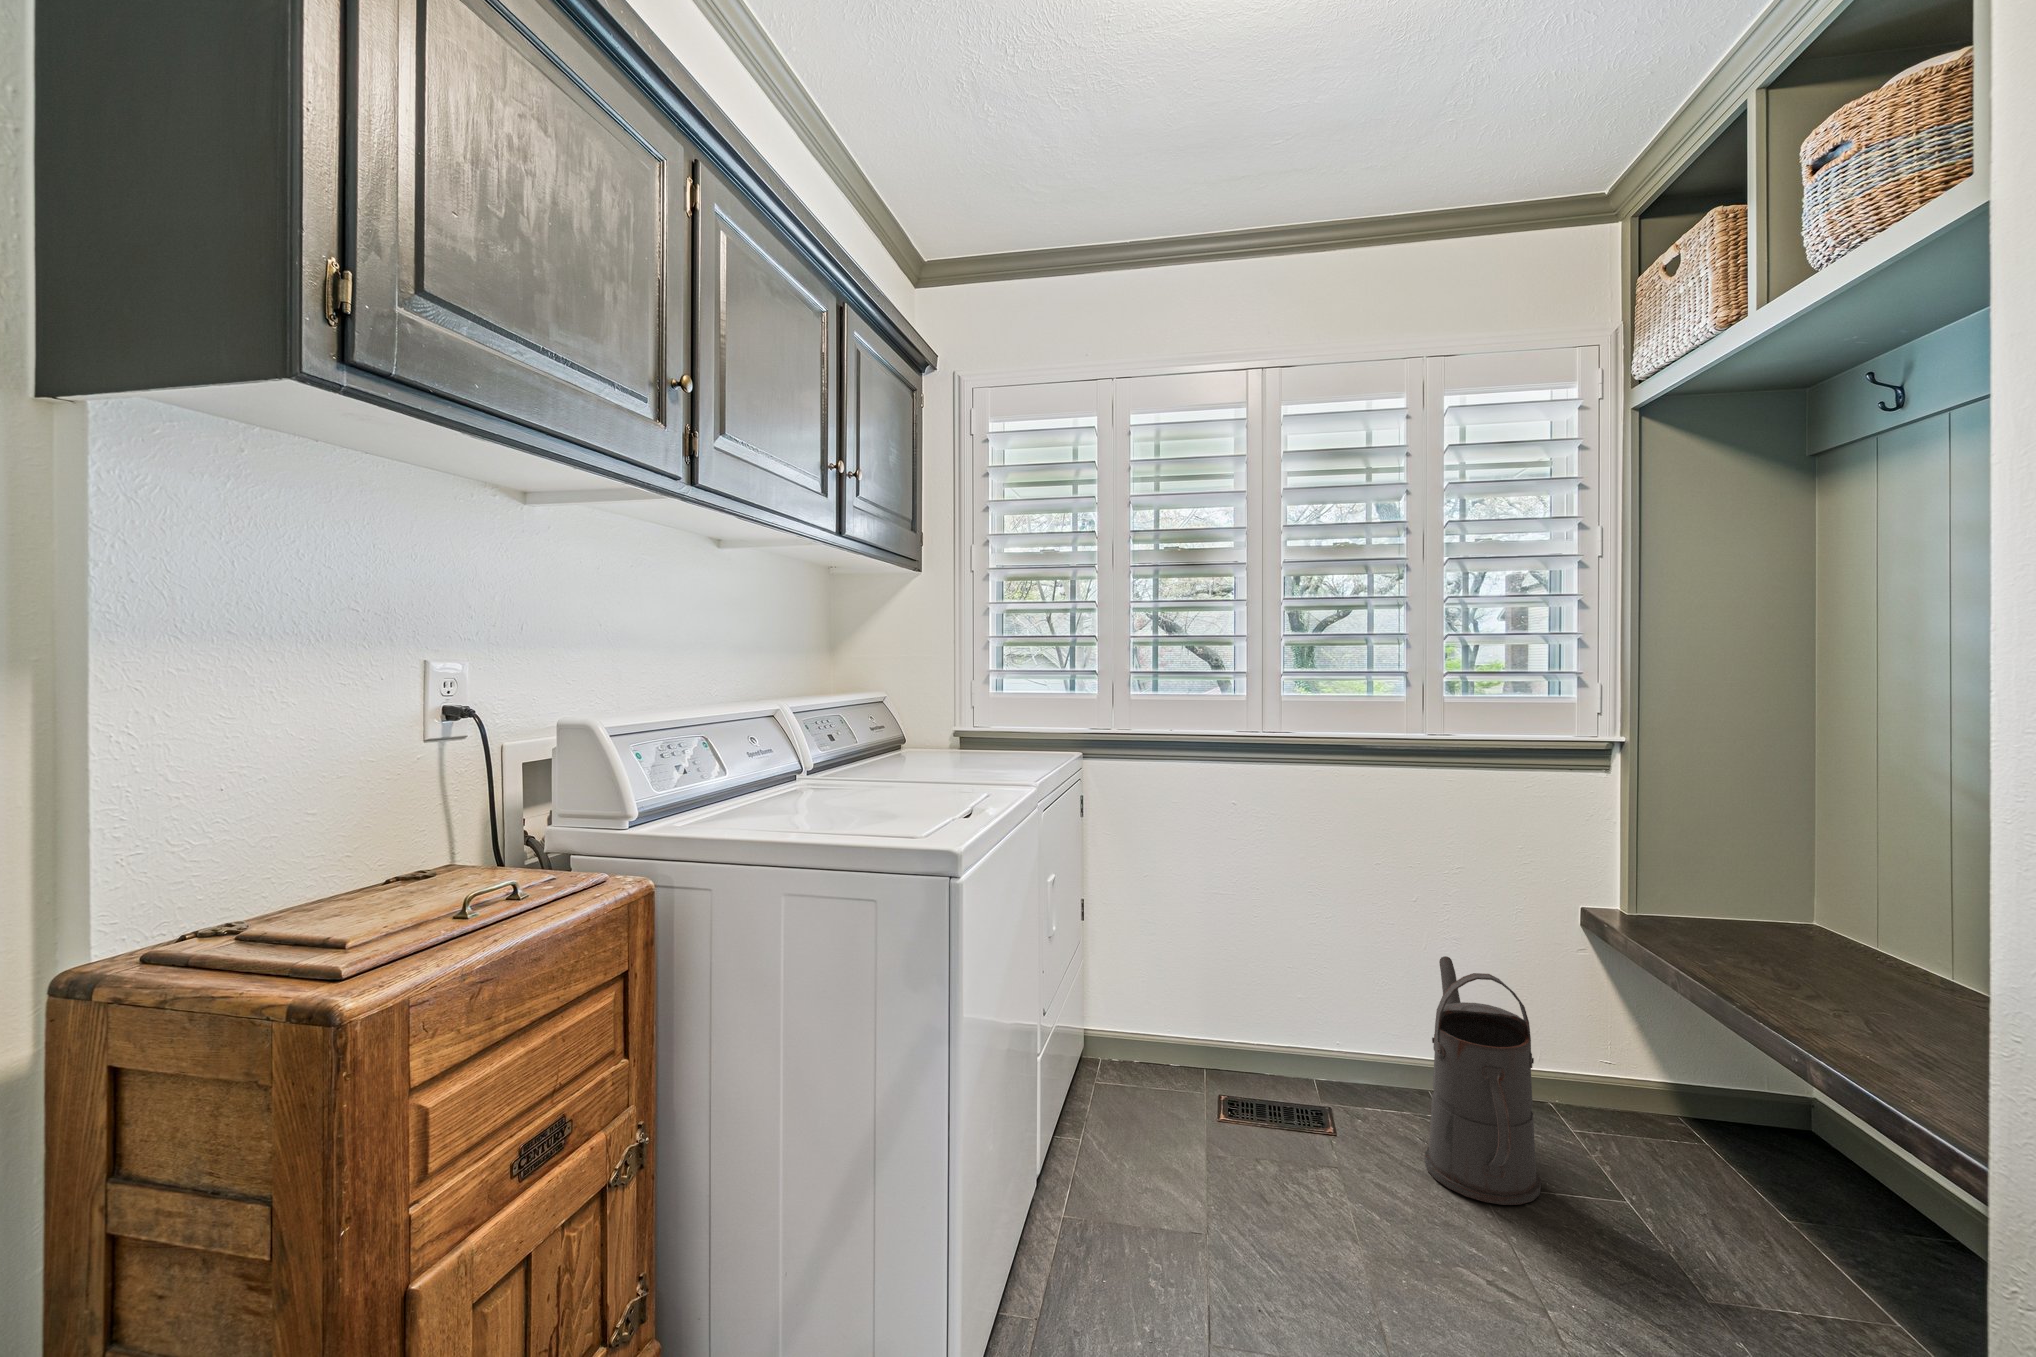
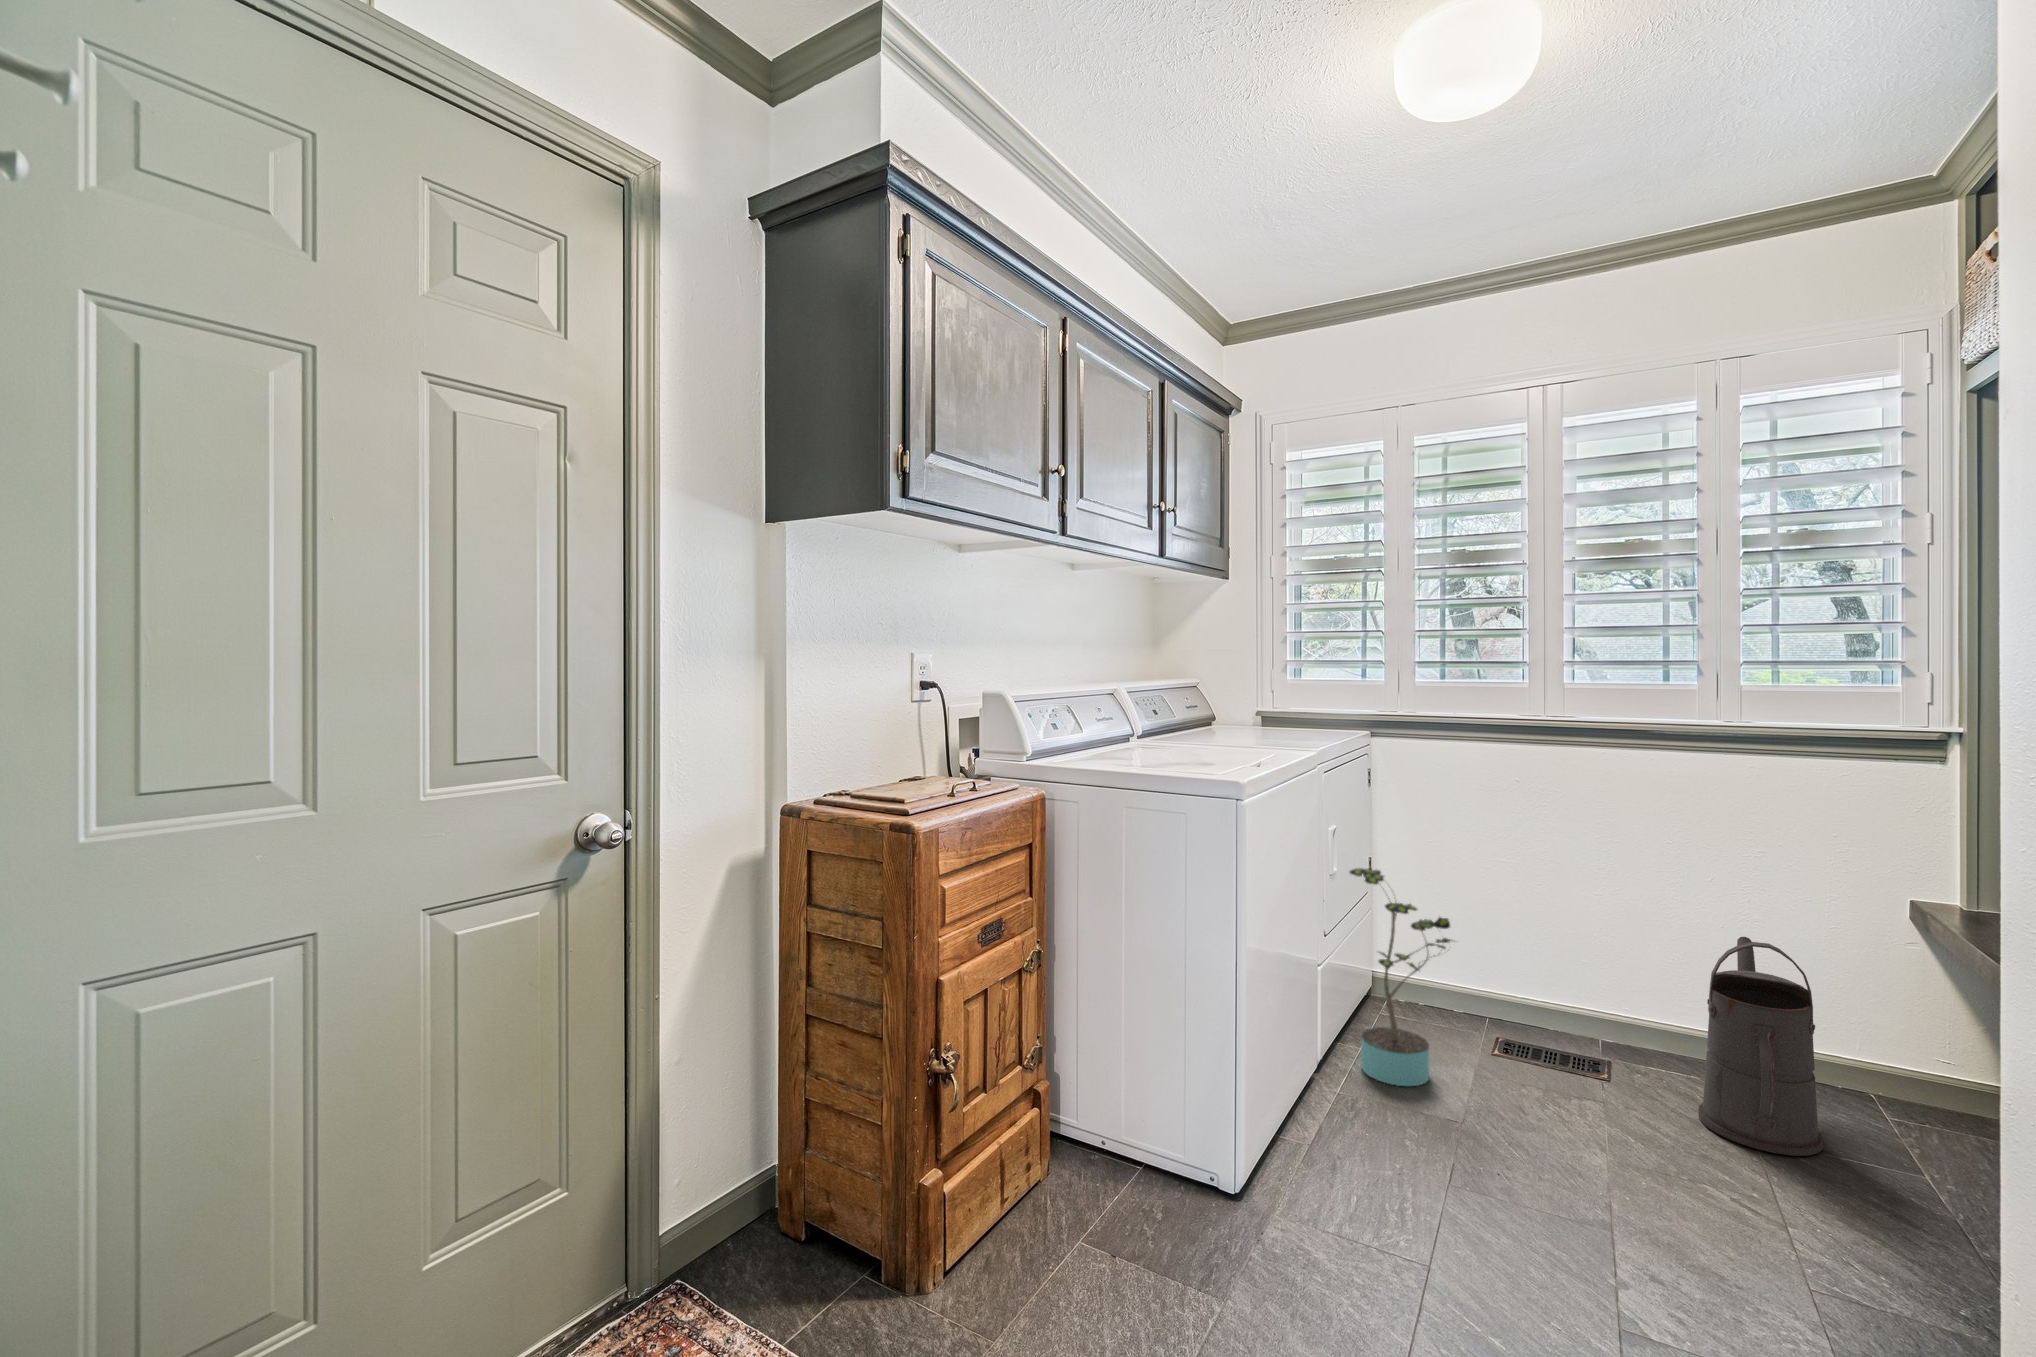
potted plant: none [1071,920,1188,1188] -> present [1350,868,1452,1086]

